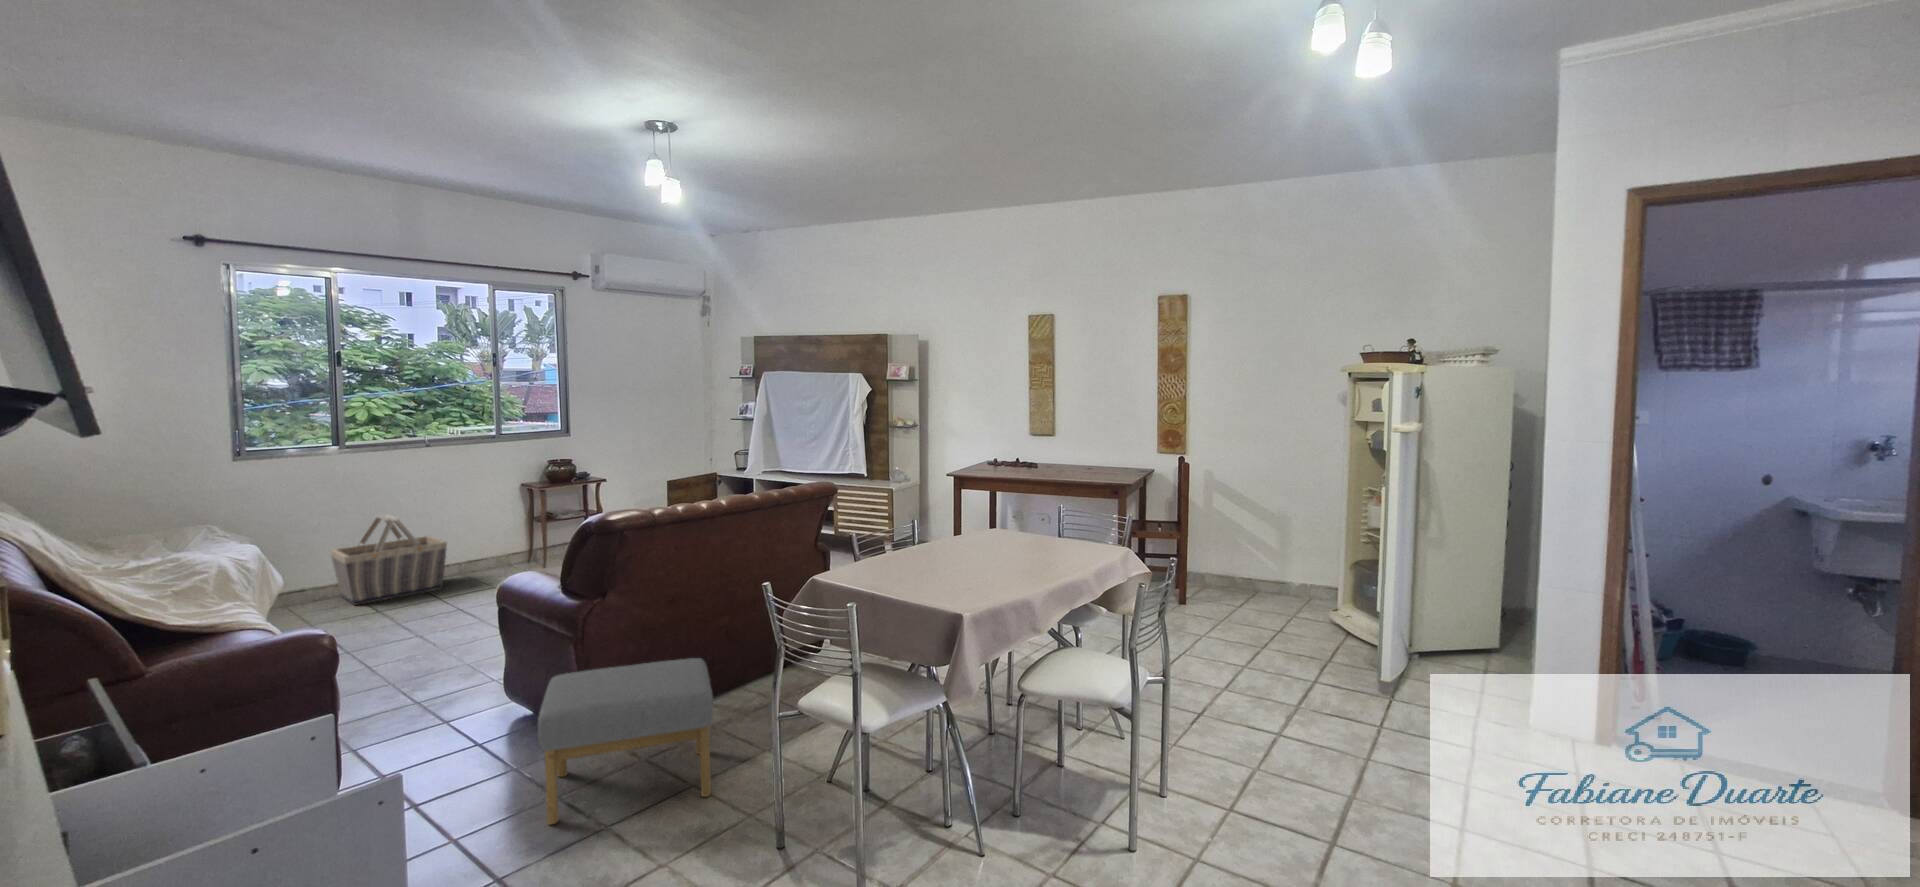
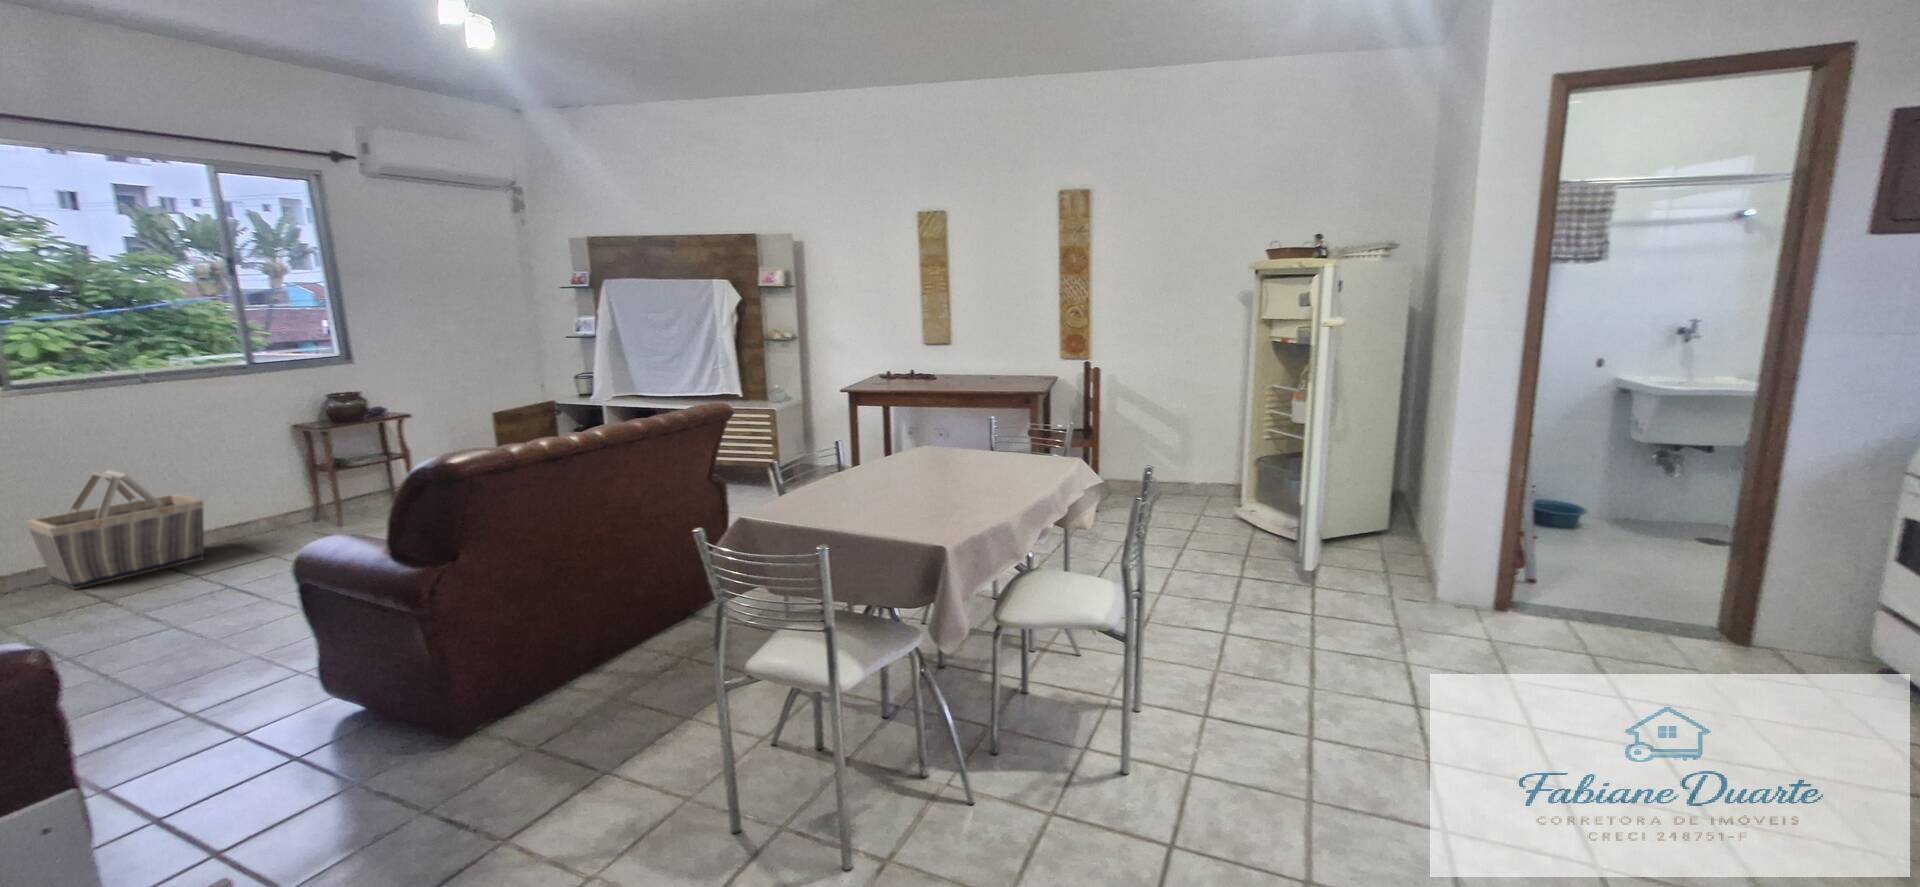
footstool: present [538,658,713,824] -> none [390,617,628,844]

